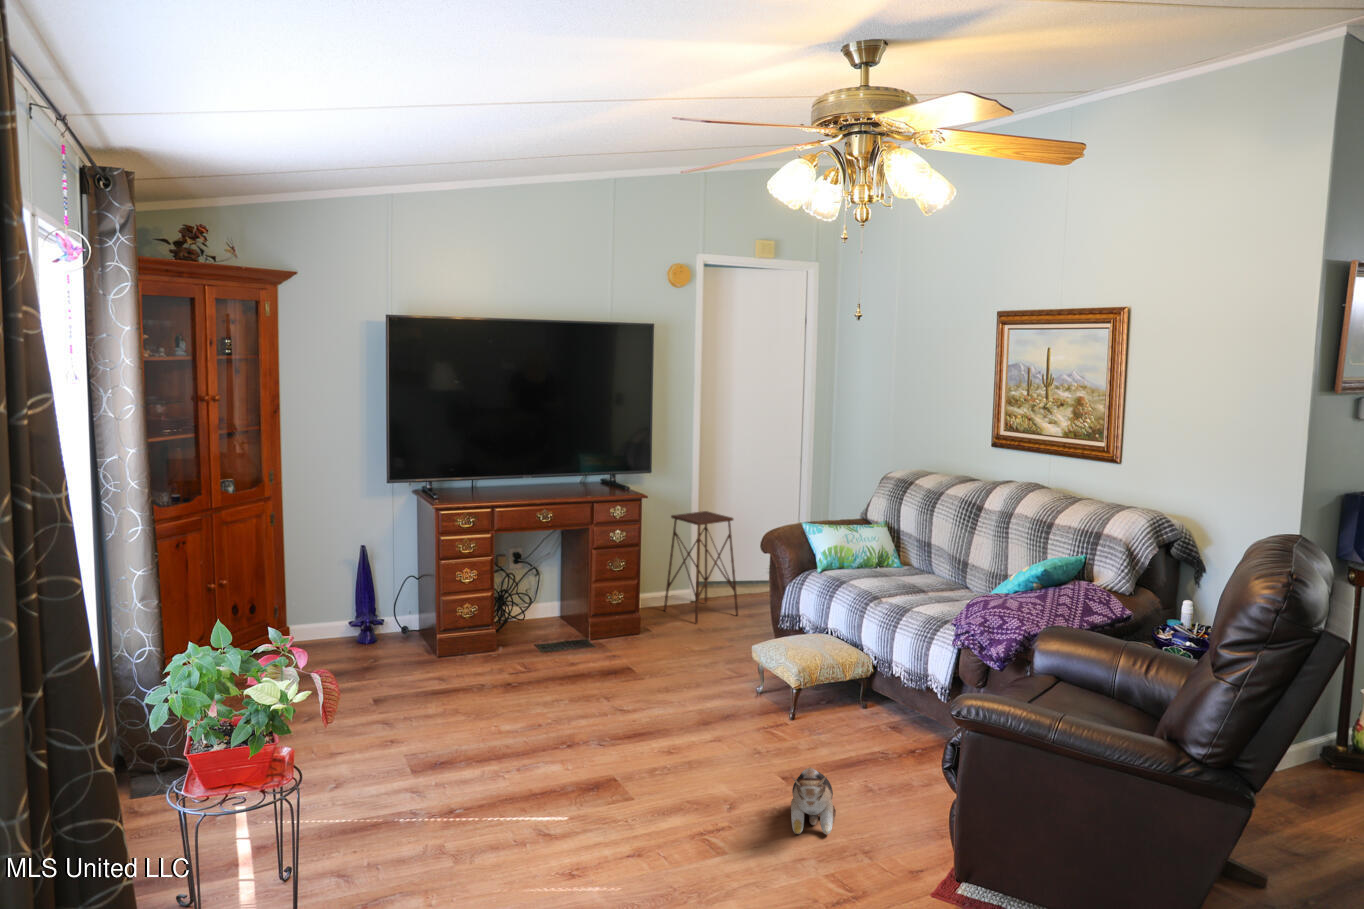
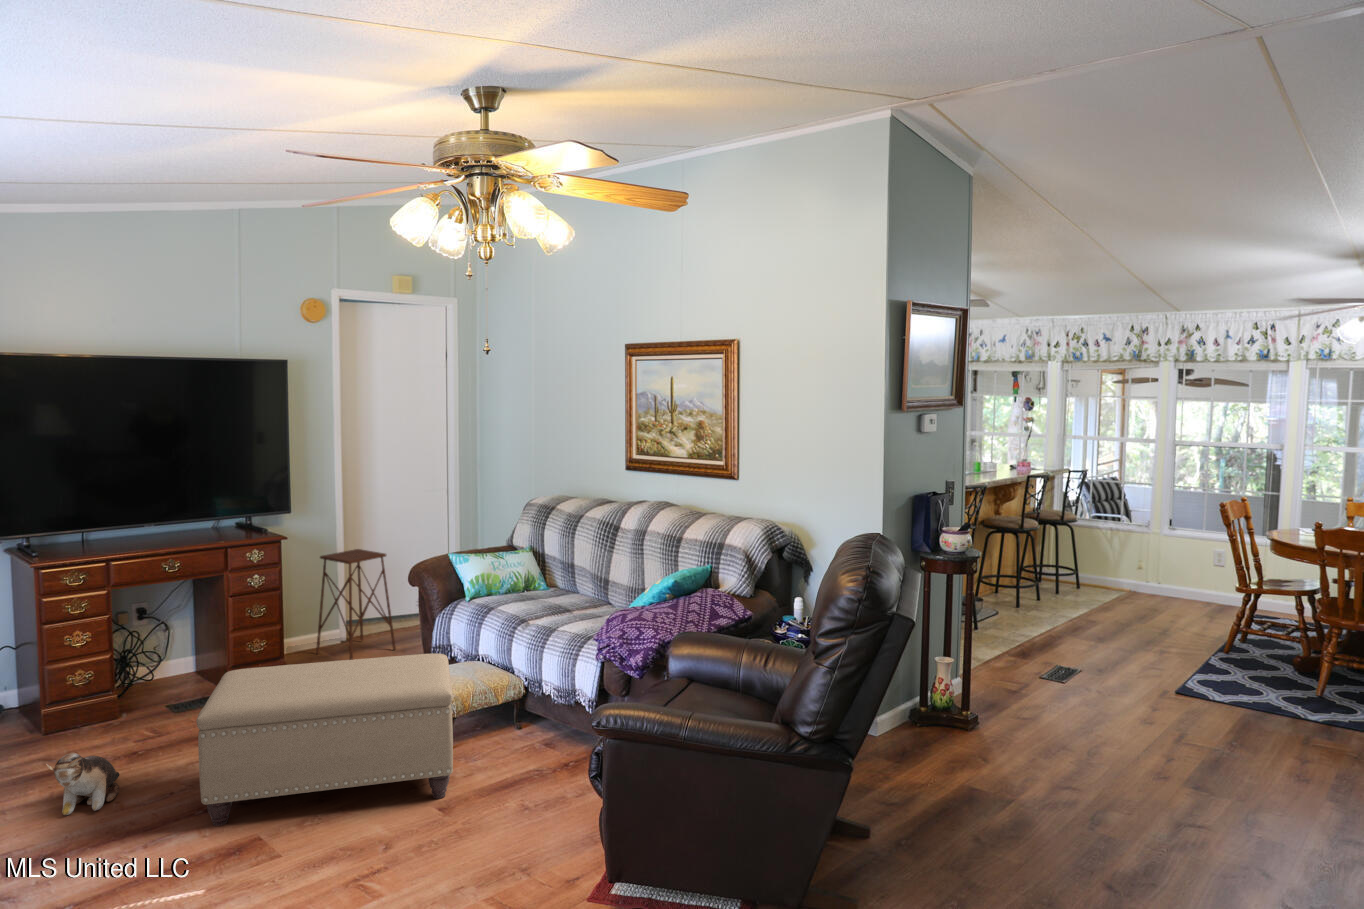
ottoman: none [572,616,801,765] -> present [196,653,453,826]
plush toy: present [791,767,836,834] -> present [46,752,120,815]

